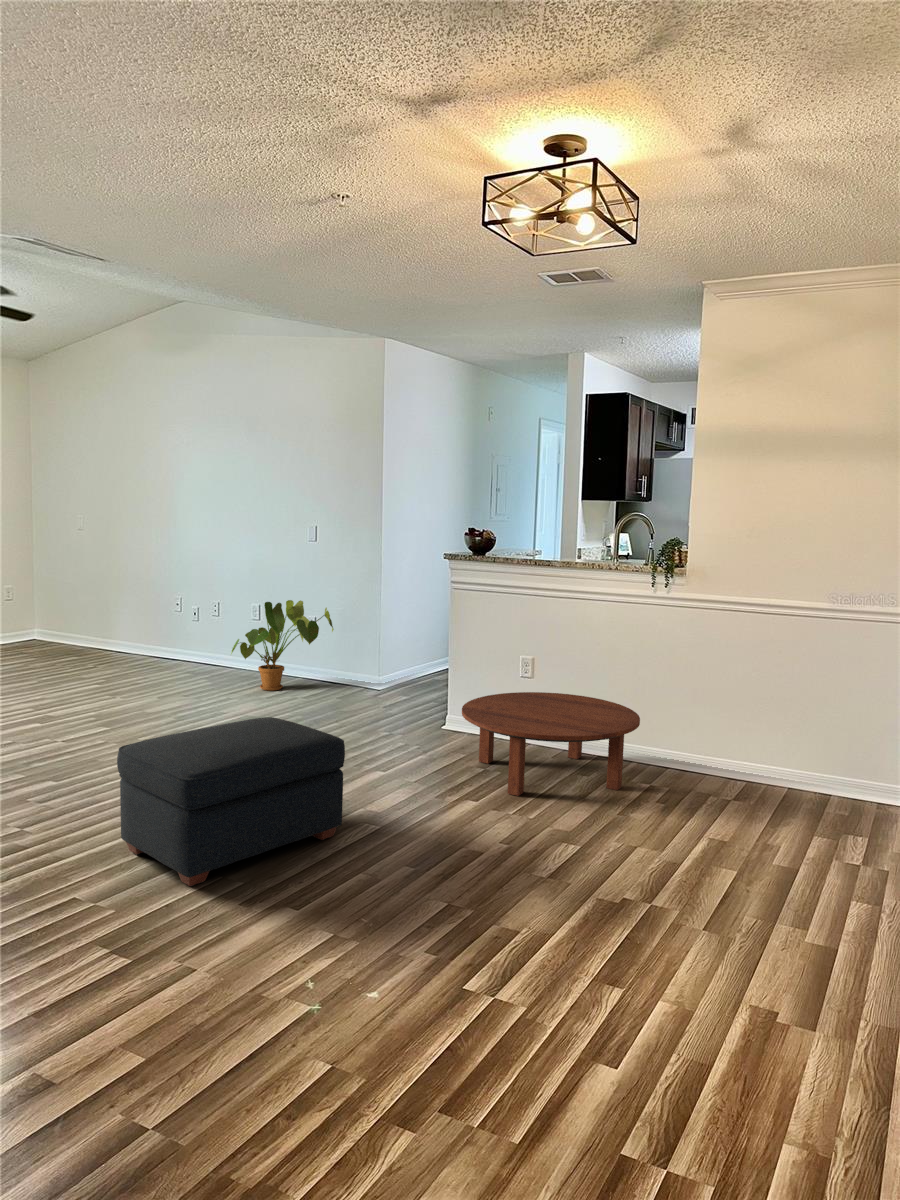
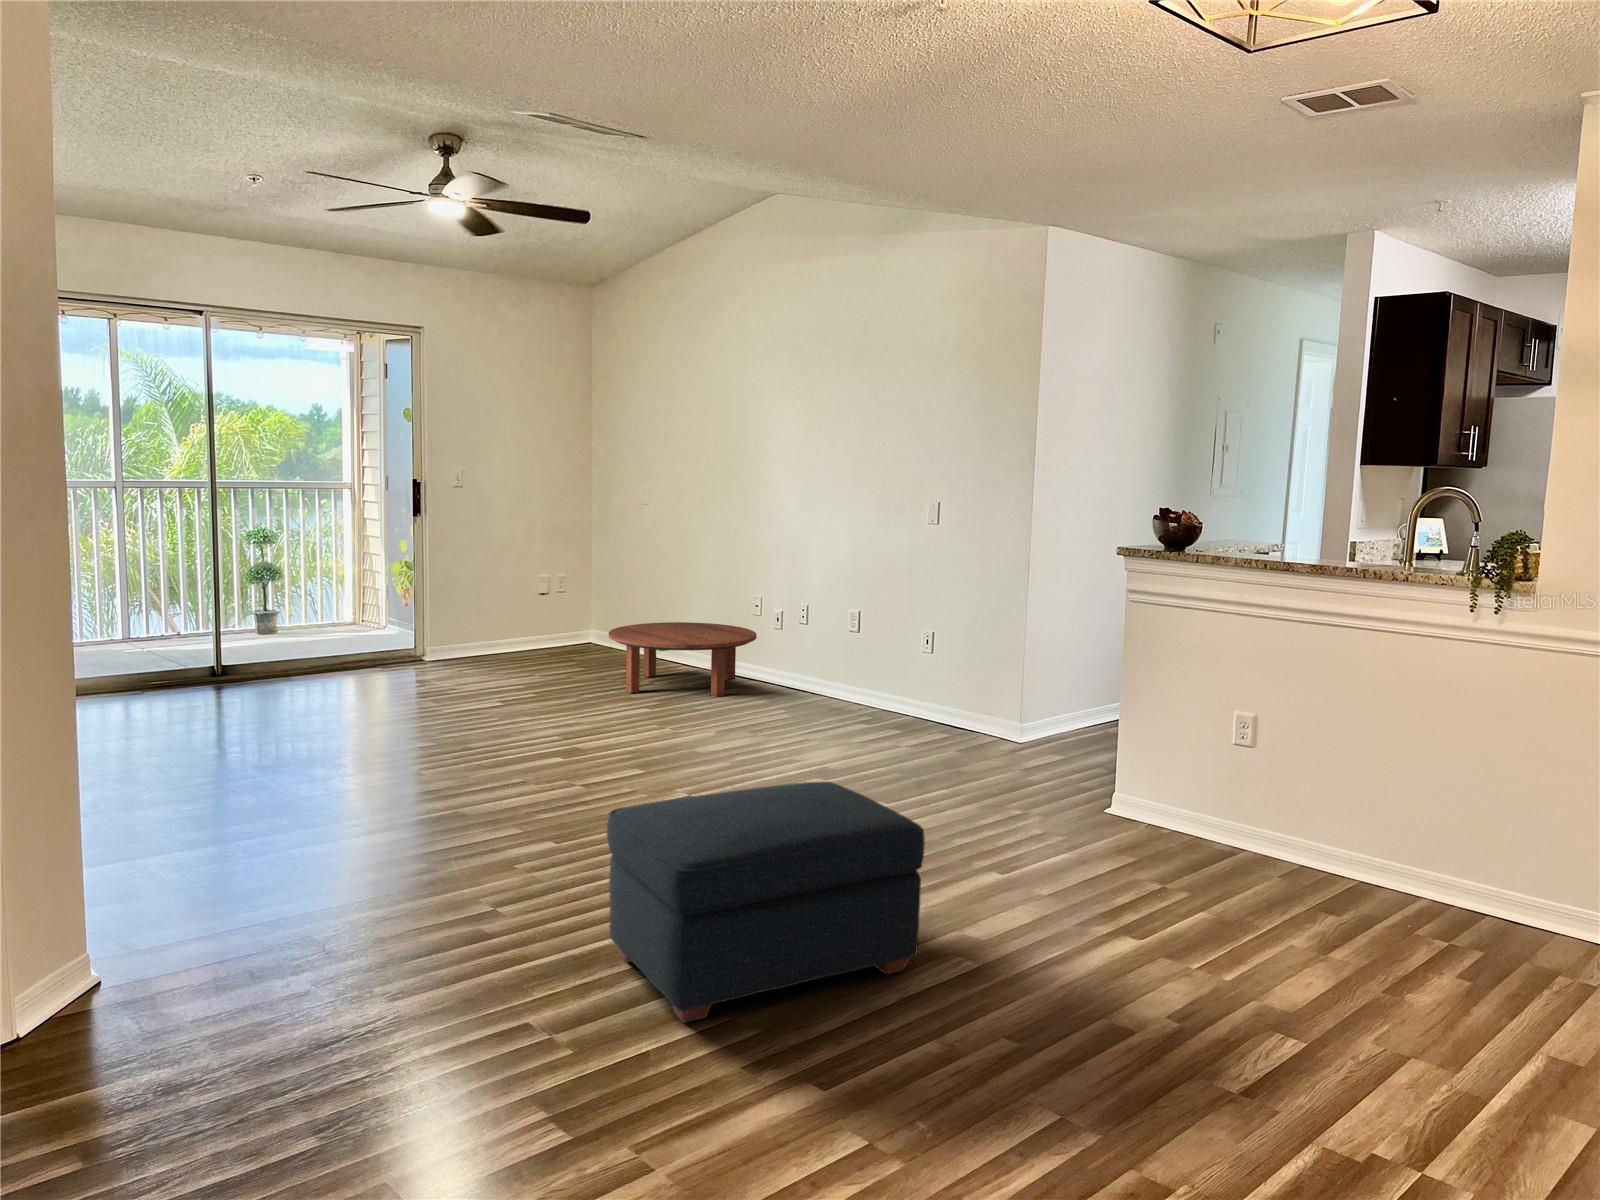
house plant: present [231,600,334,691] -> none [815,607,960,733]
coffee table: present [462,692,640,796] -> present [609,622,757,697]

